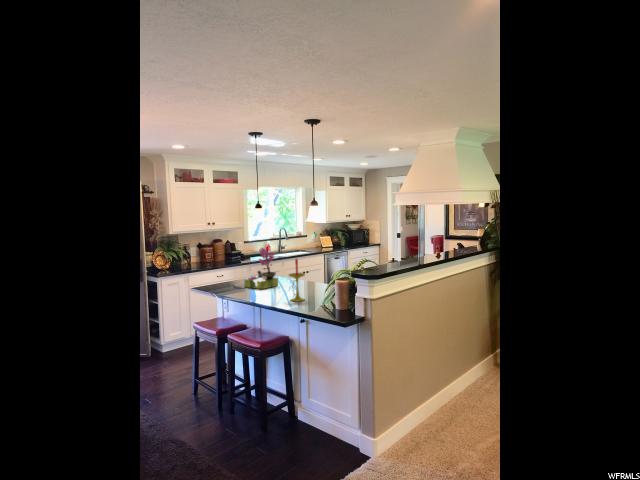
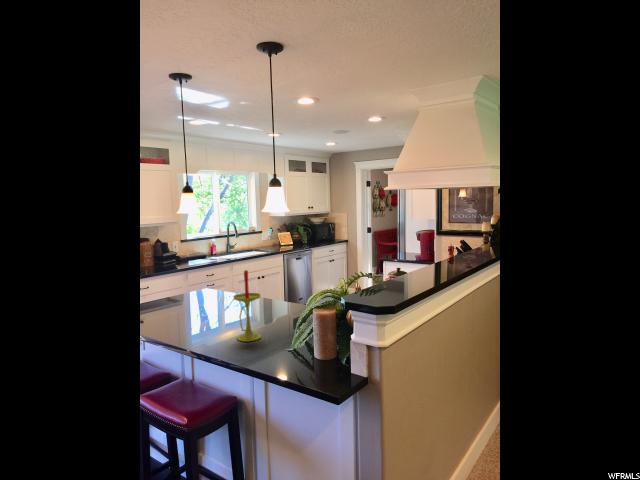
flower arrangement: present [244,248,278,289] -> none [167,249,220,315]

